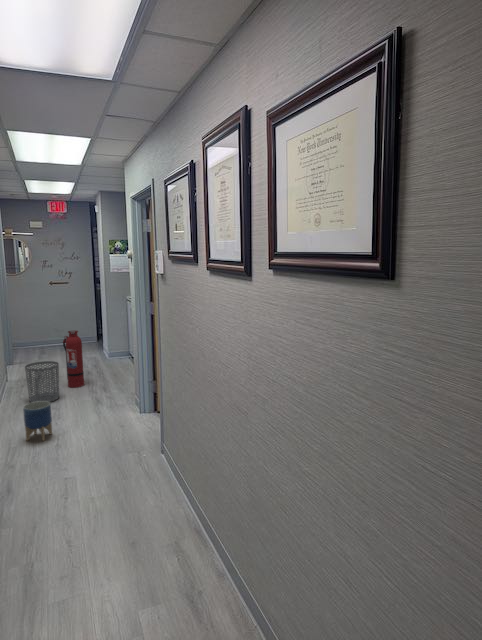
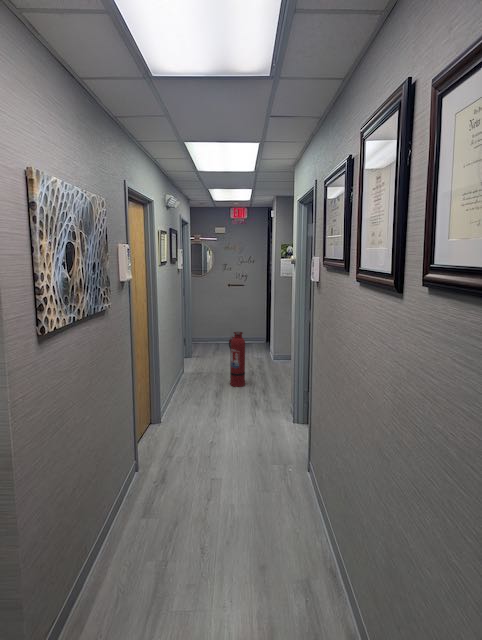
waste bin: present [25,361,59,402] -> none [193,359,222,398]
planter: present [23,401,52,441] -> none [183,397,207,436]

